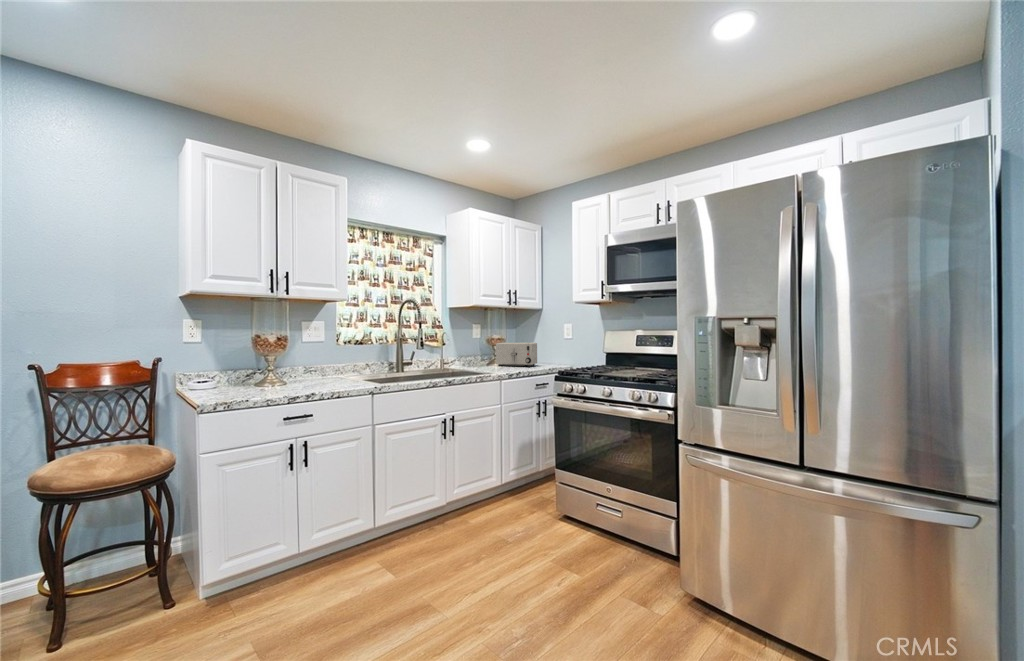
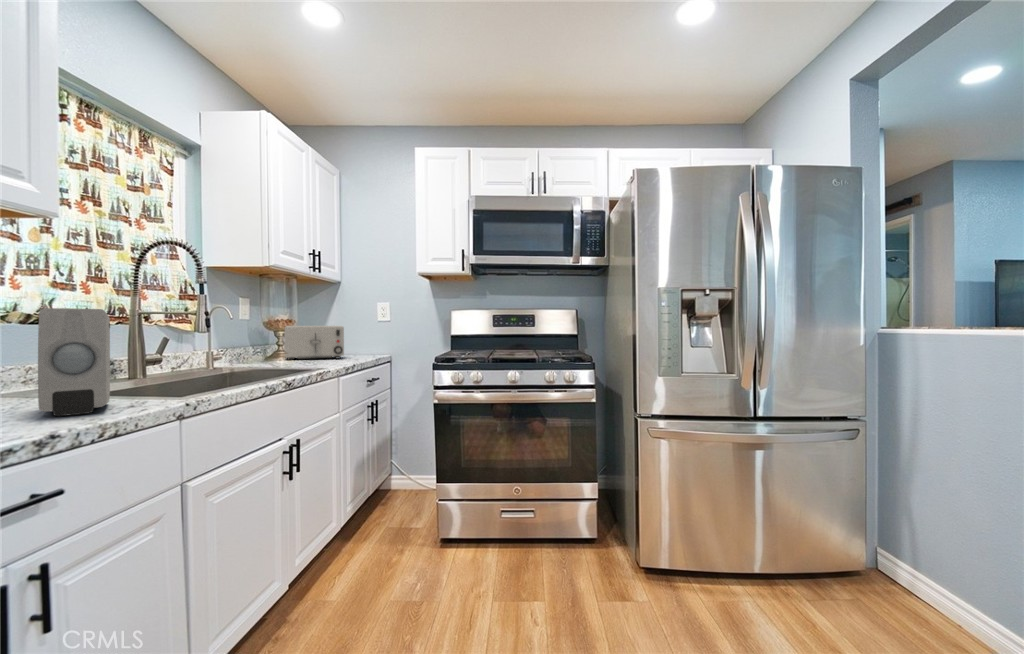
soap dispenser: none [324,342,357,387] -> present [38,308,110,416]

